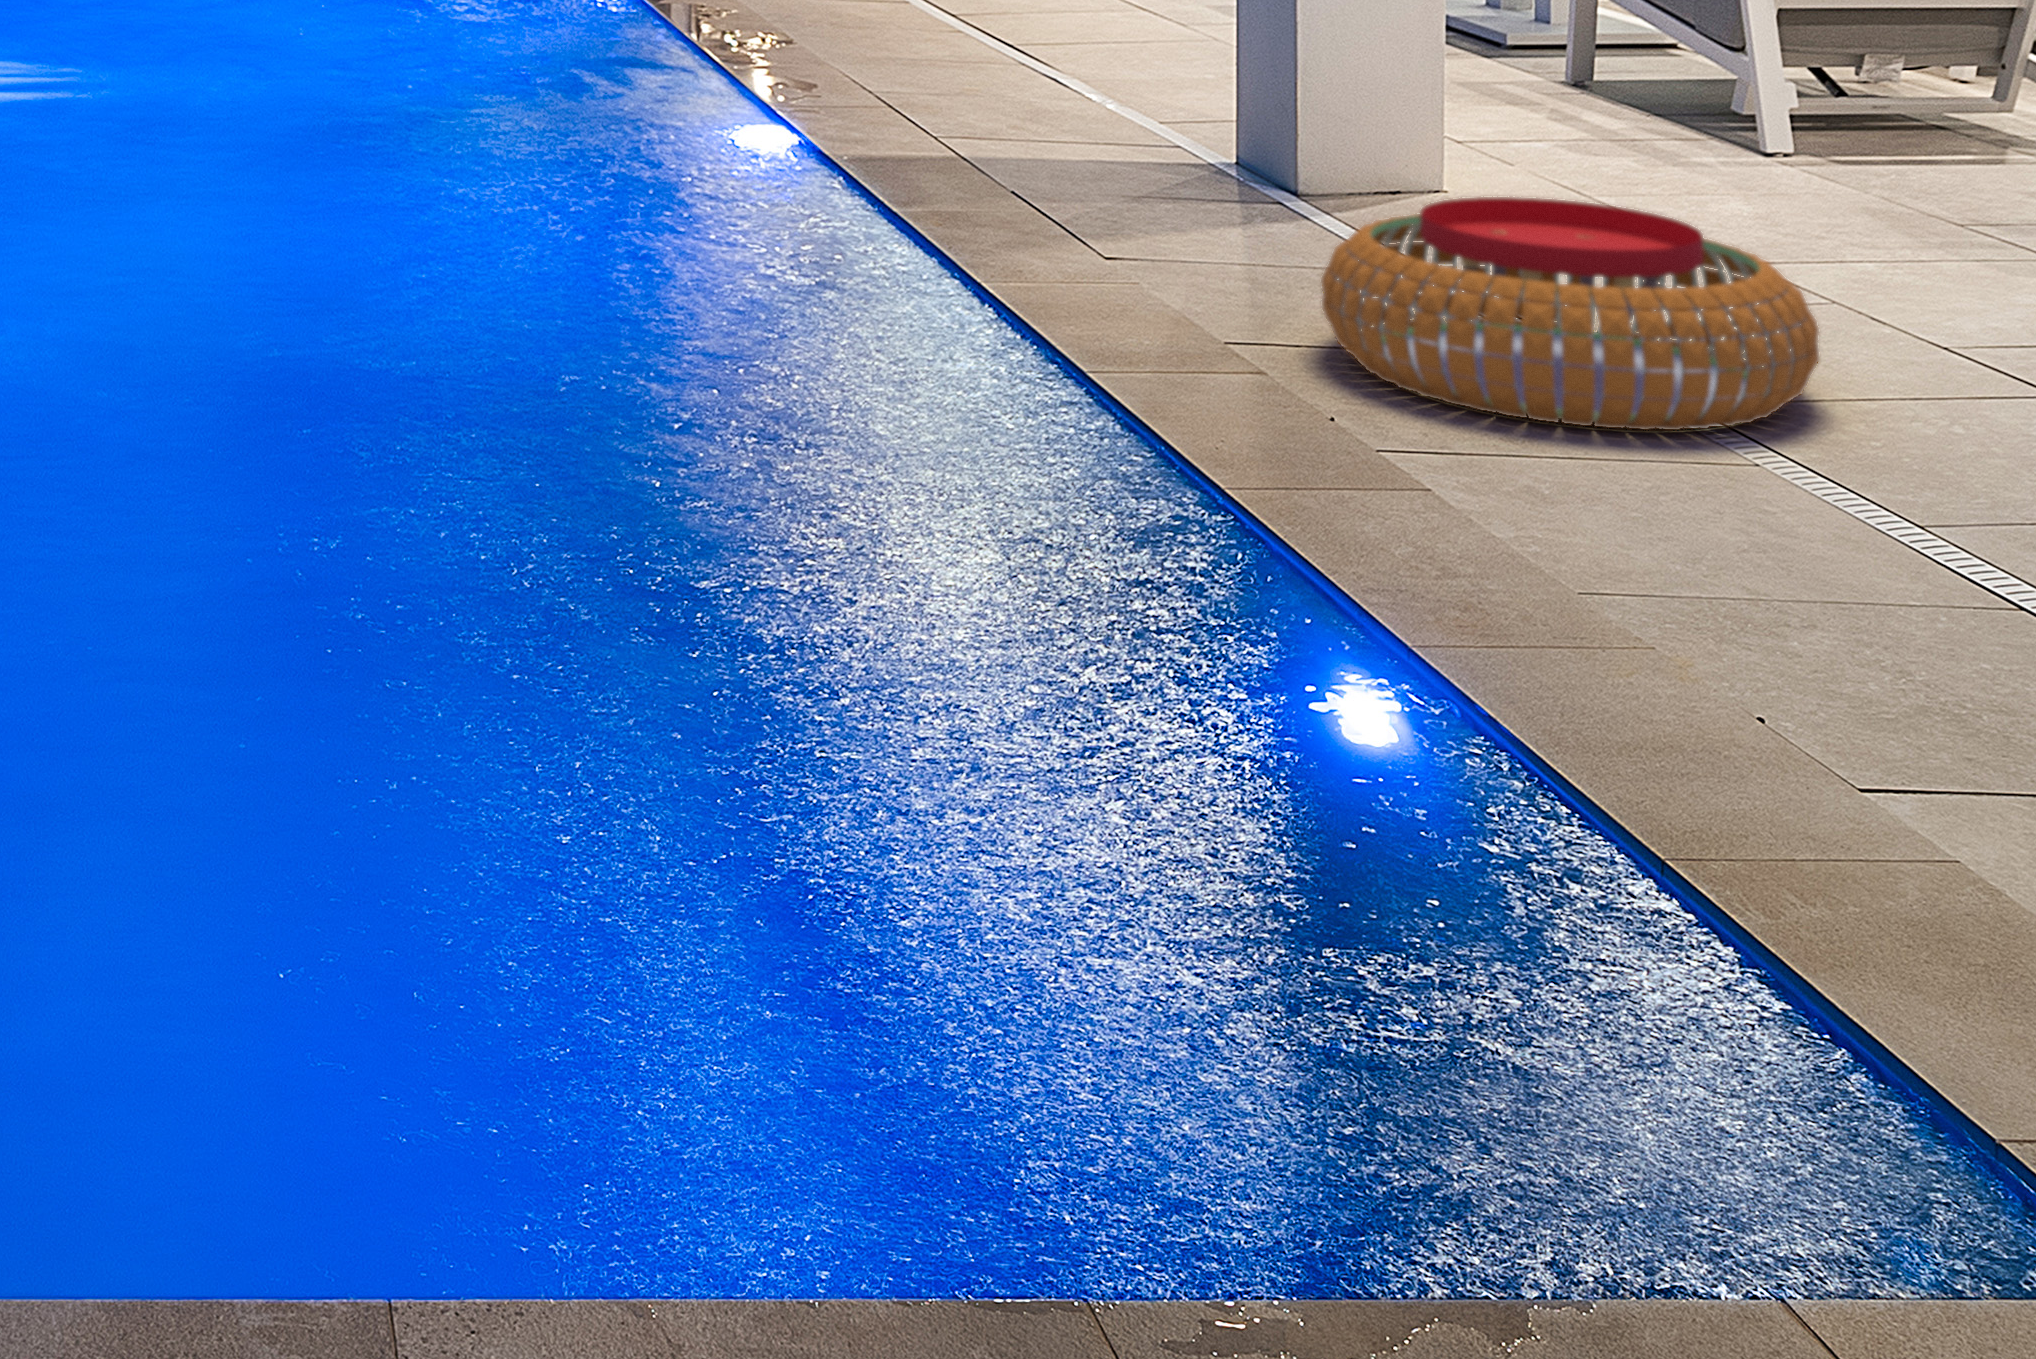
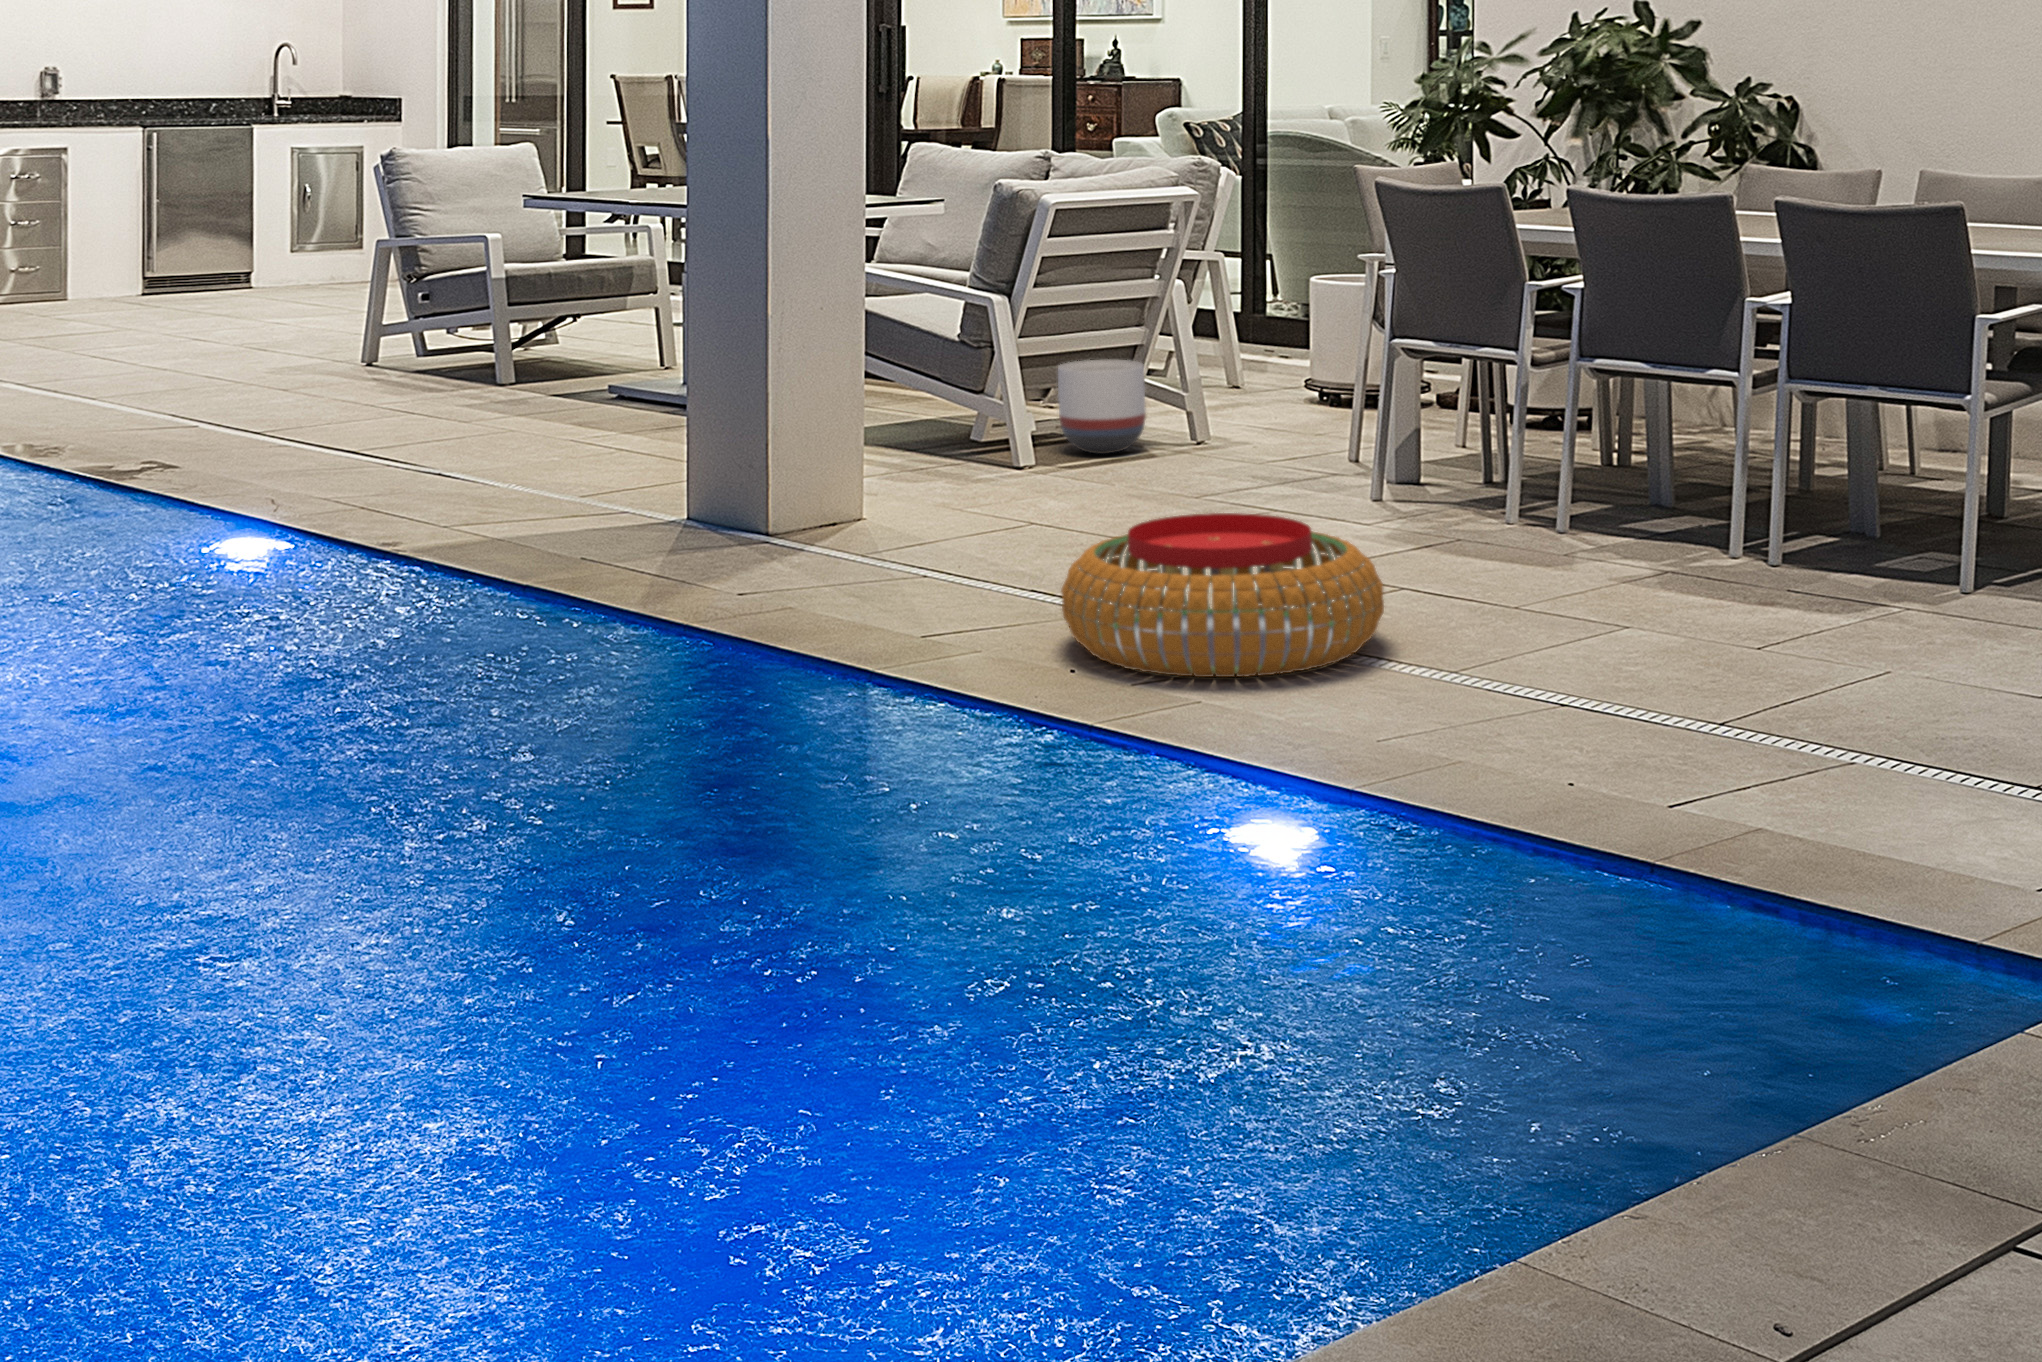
planter: none [1834,24,1978,154] -> present [1058,360,1146,454]

